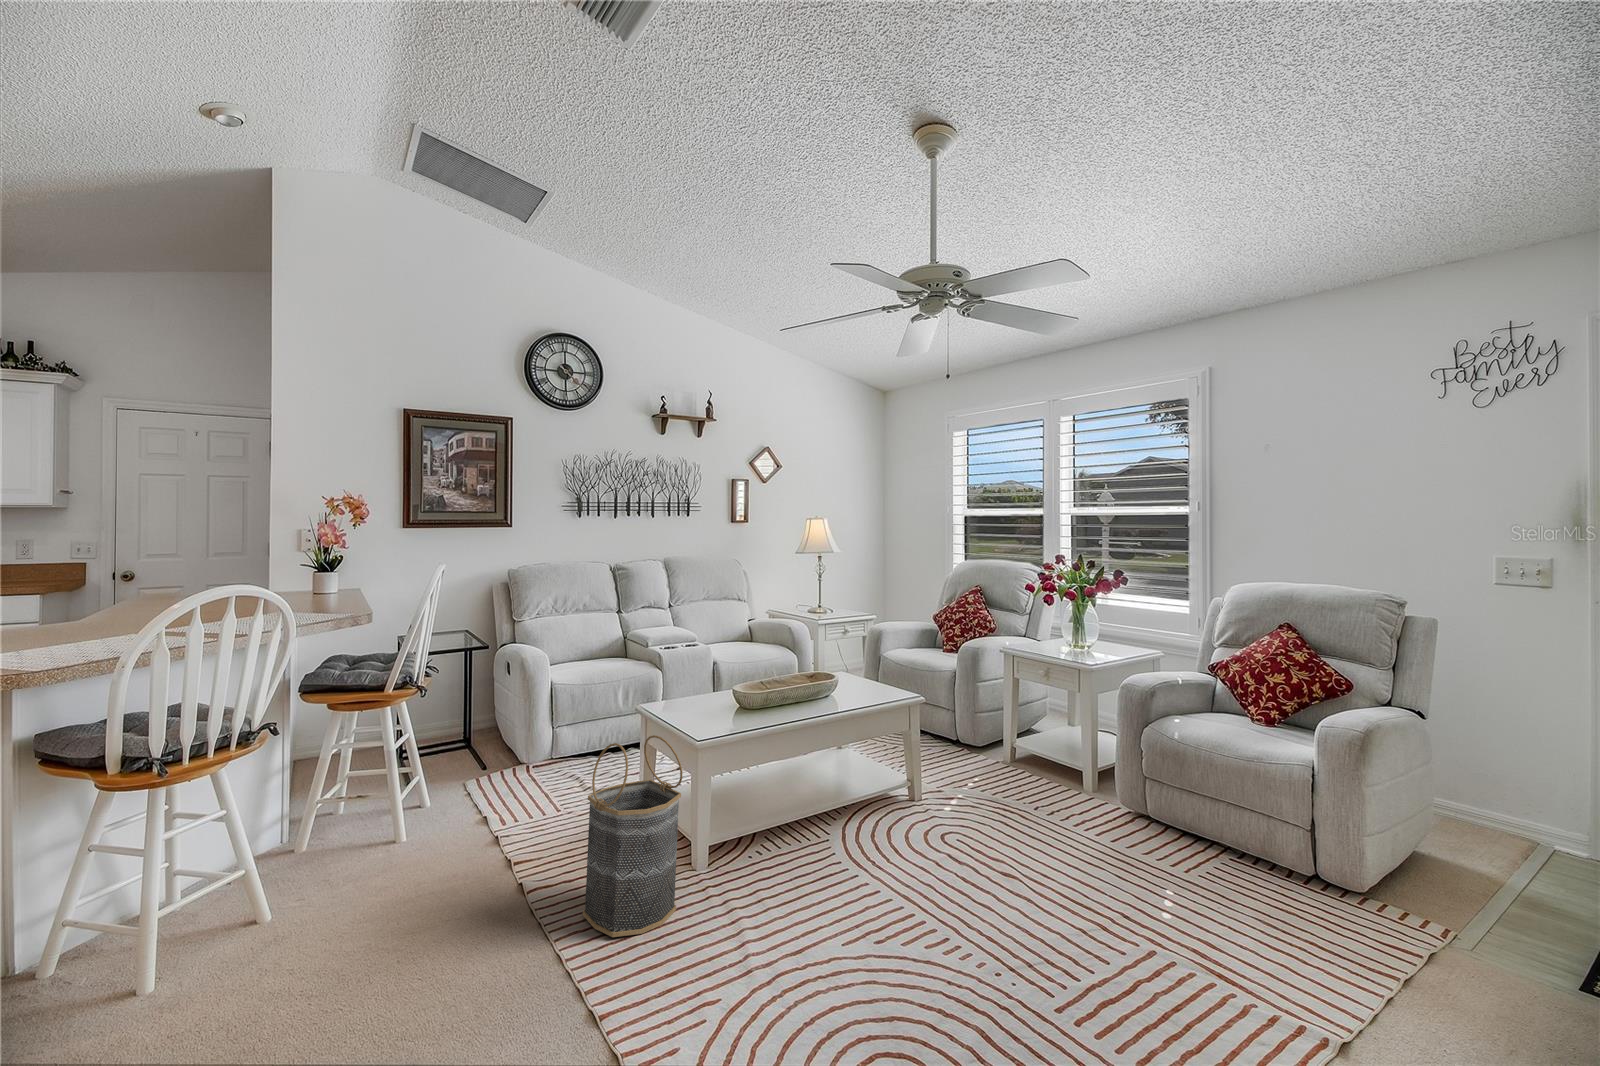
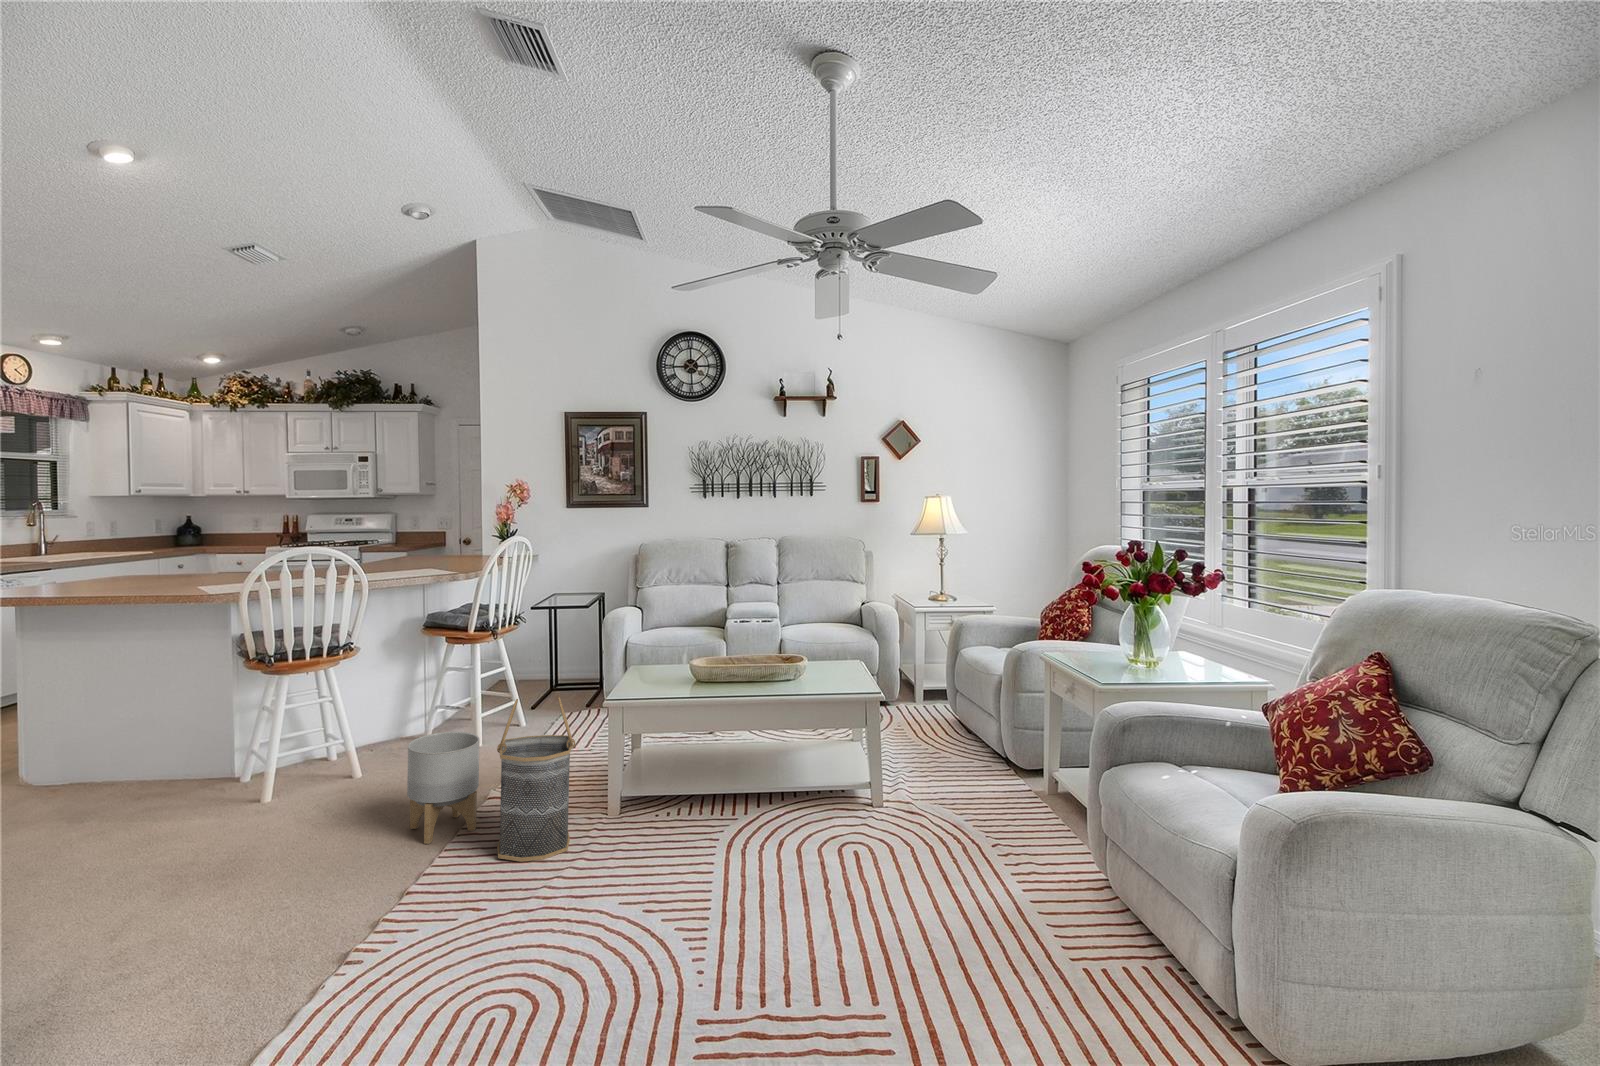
planter: none [443,800,537,949] -> present [407,732,480,844]

